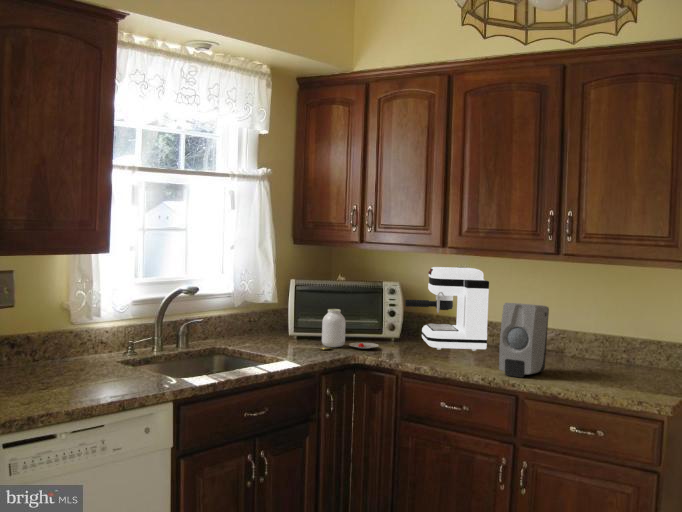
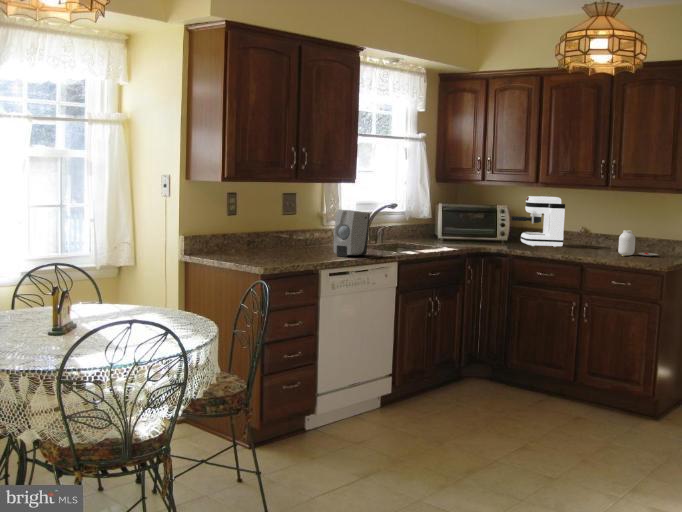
soap dispenser: present [499,303,549,377] -> present [333,210,370,257]
jar: present [320,309,379,349] -> present [618,230,658,256]

